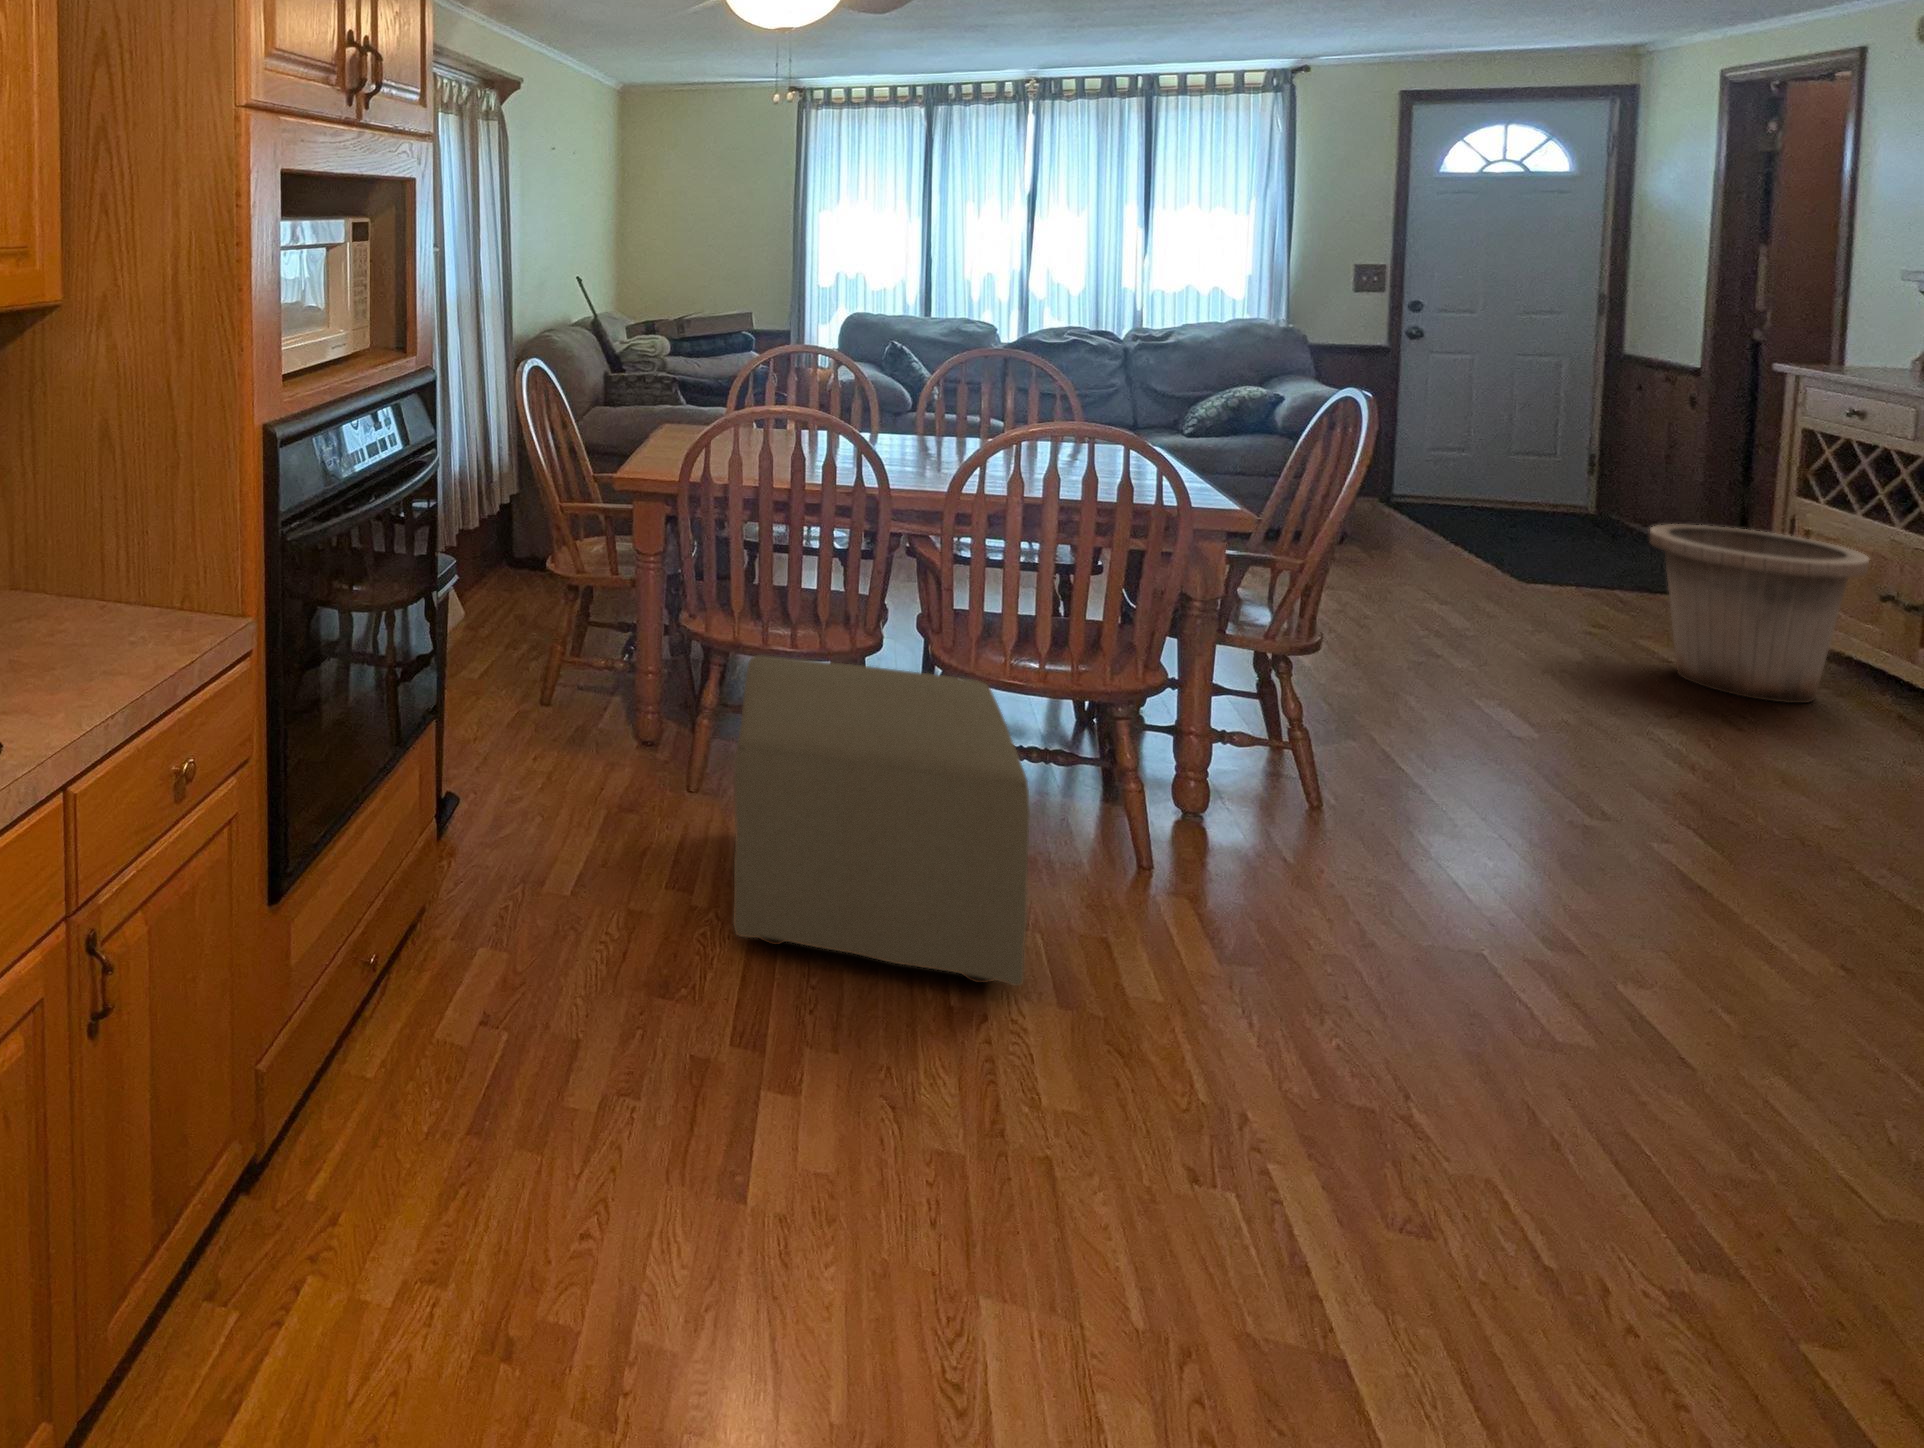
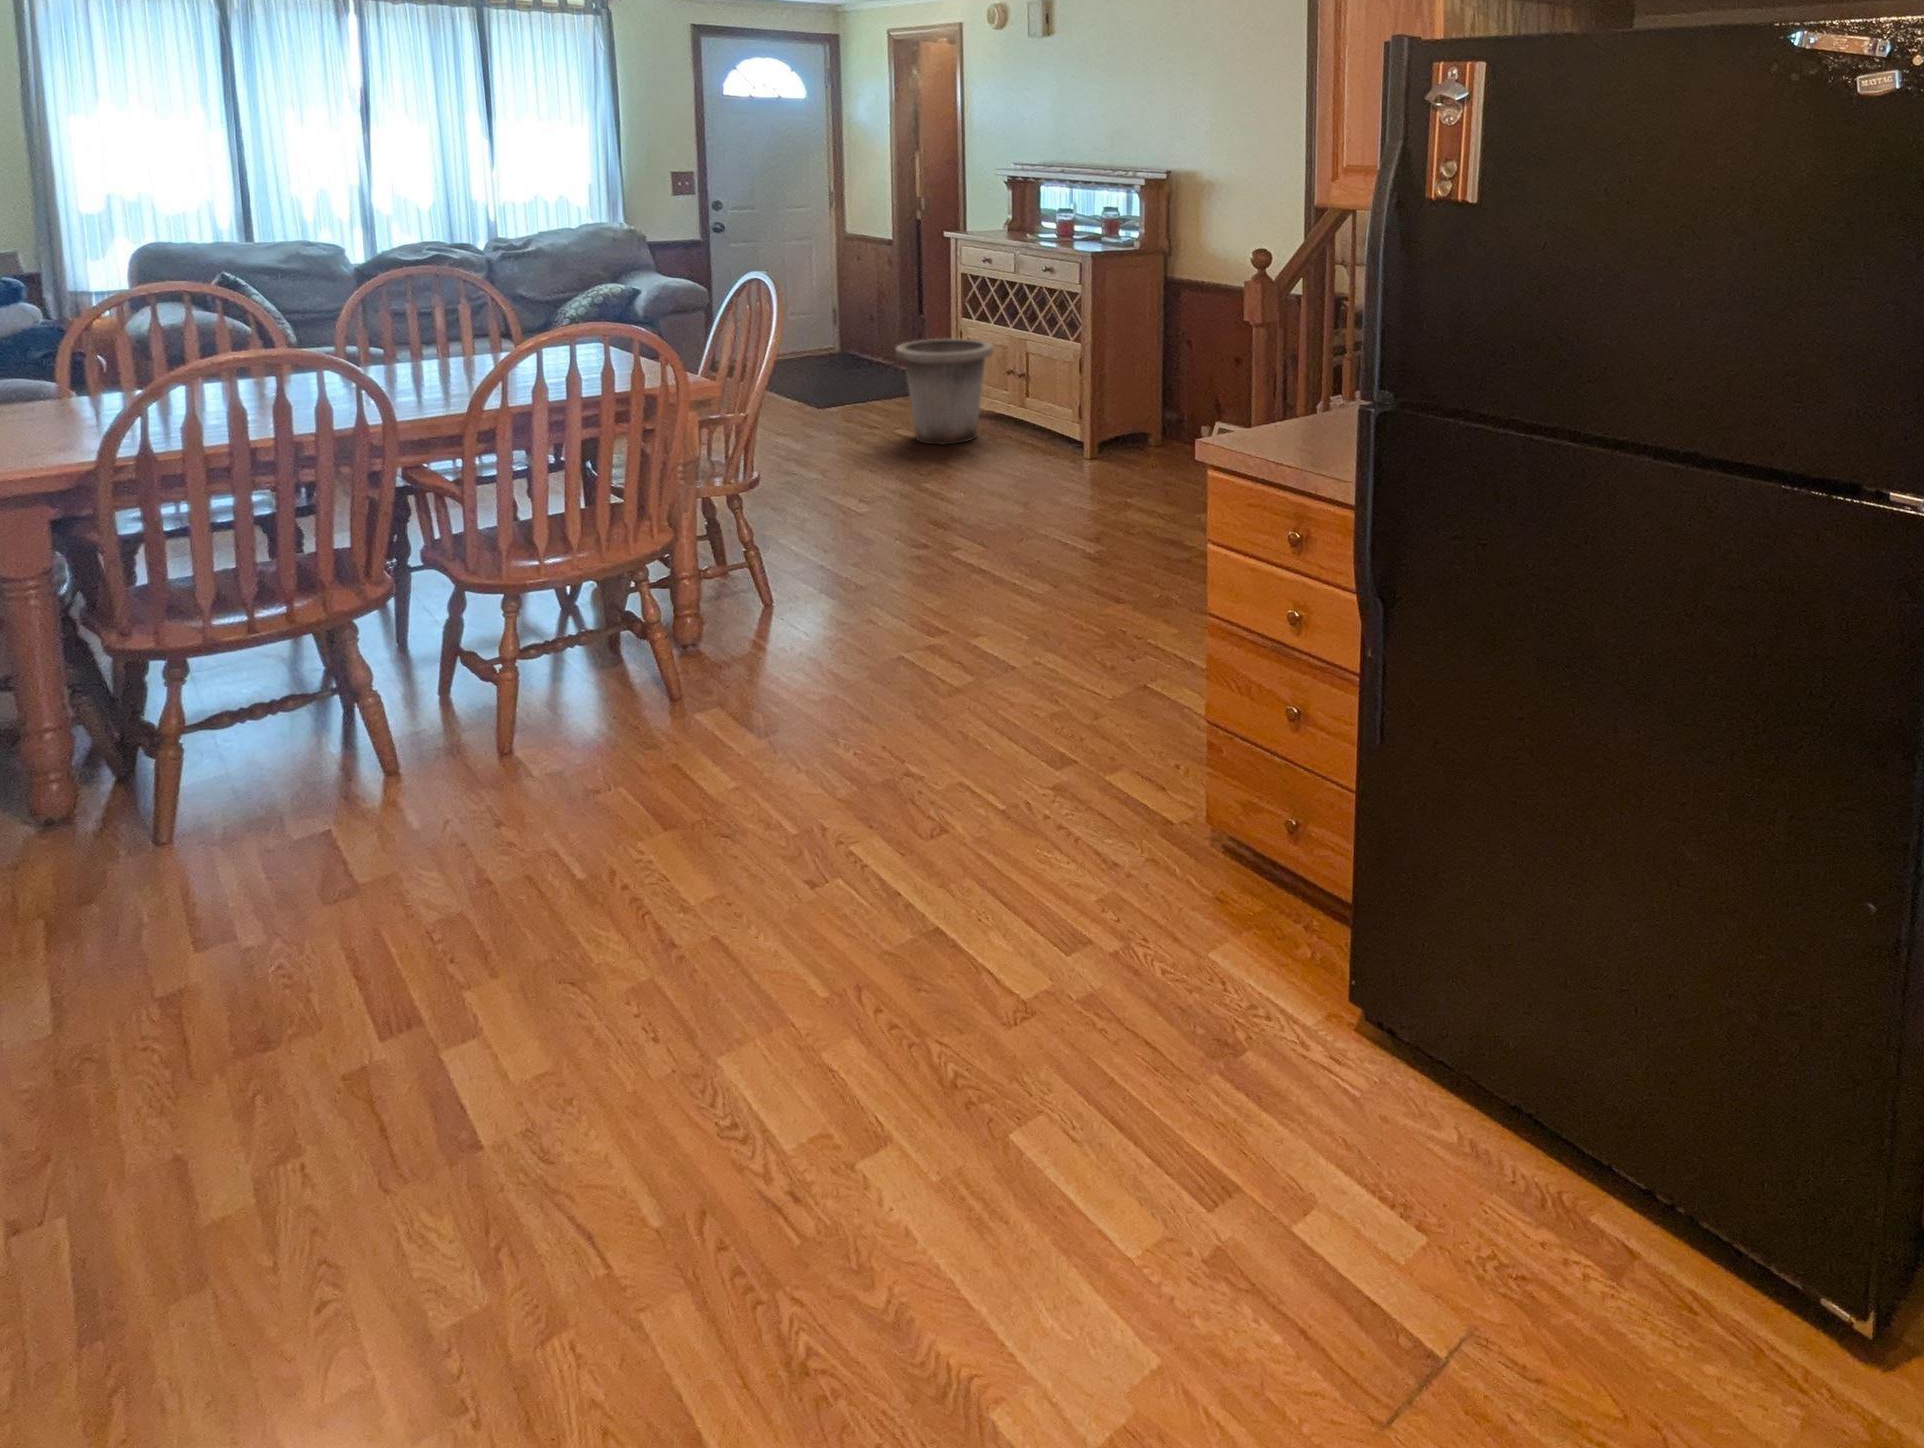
ottoman: present [733,655,1030,986] -> none [255,586,641,950]

